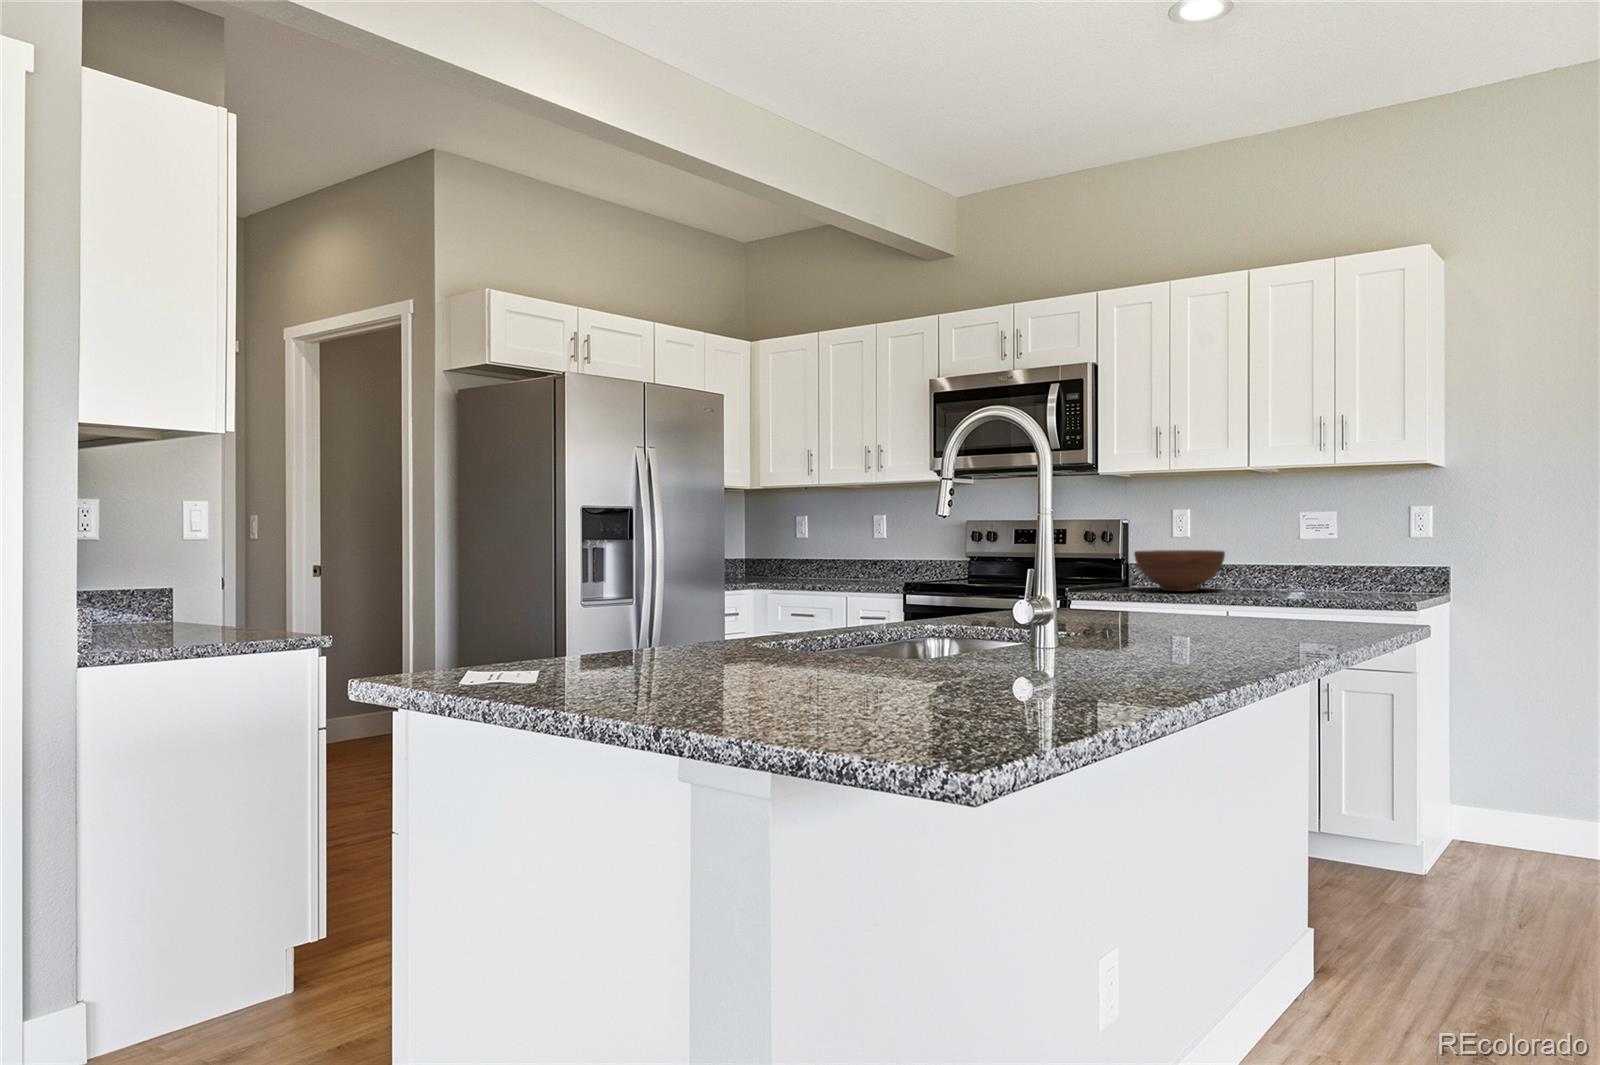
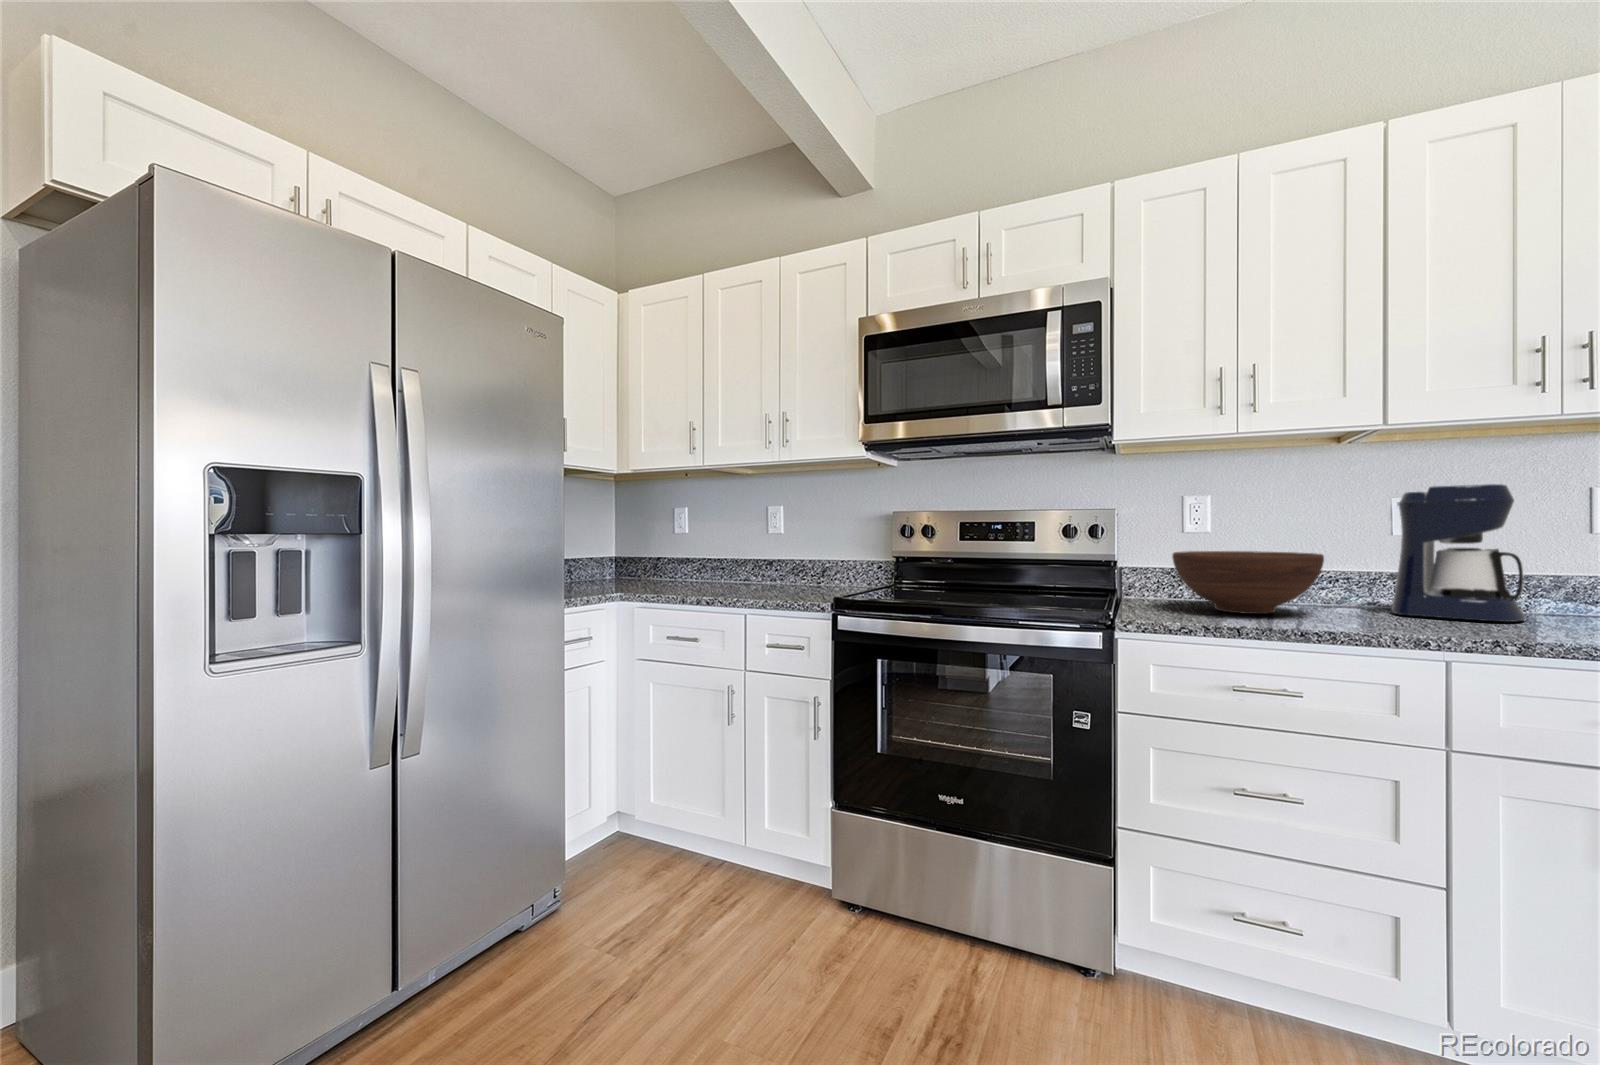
coffee maker: none [1275,505,1349,594] -> present [1392,484,1525,622]

